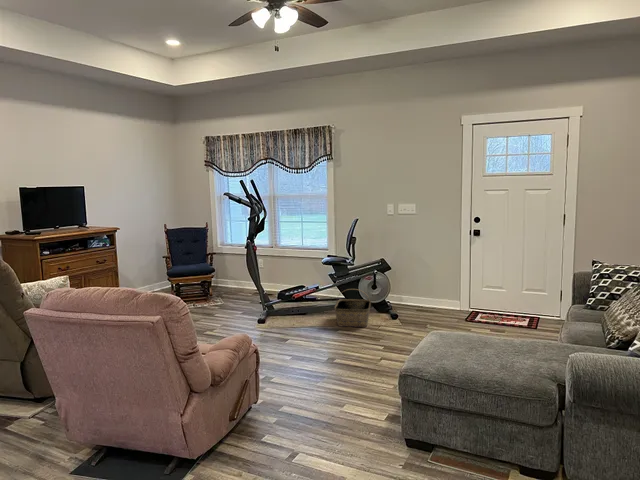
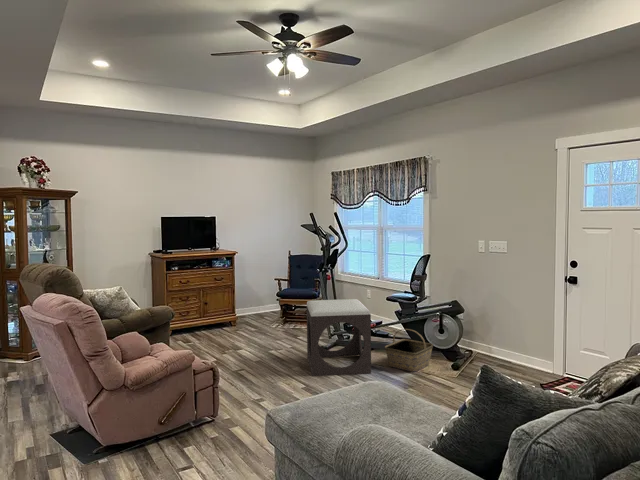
footstool: none [252,266,333,348] -> present [307,299,371,376]

